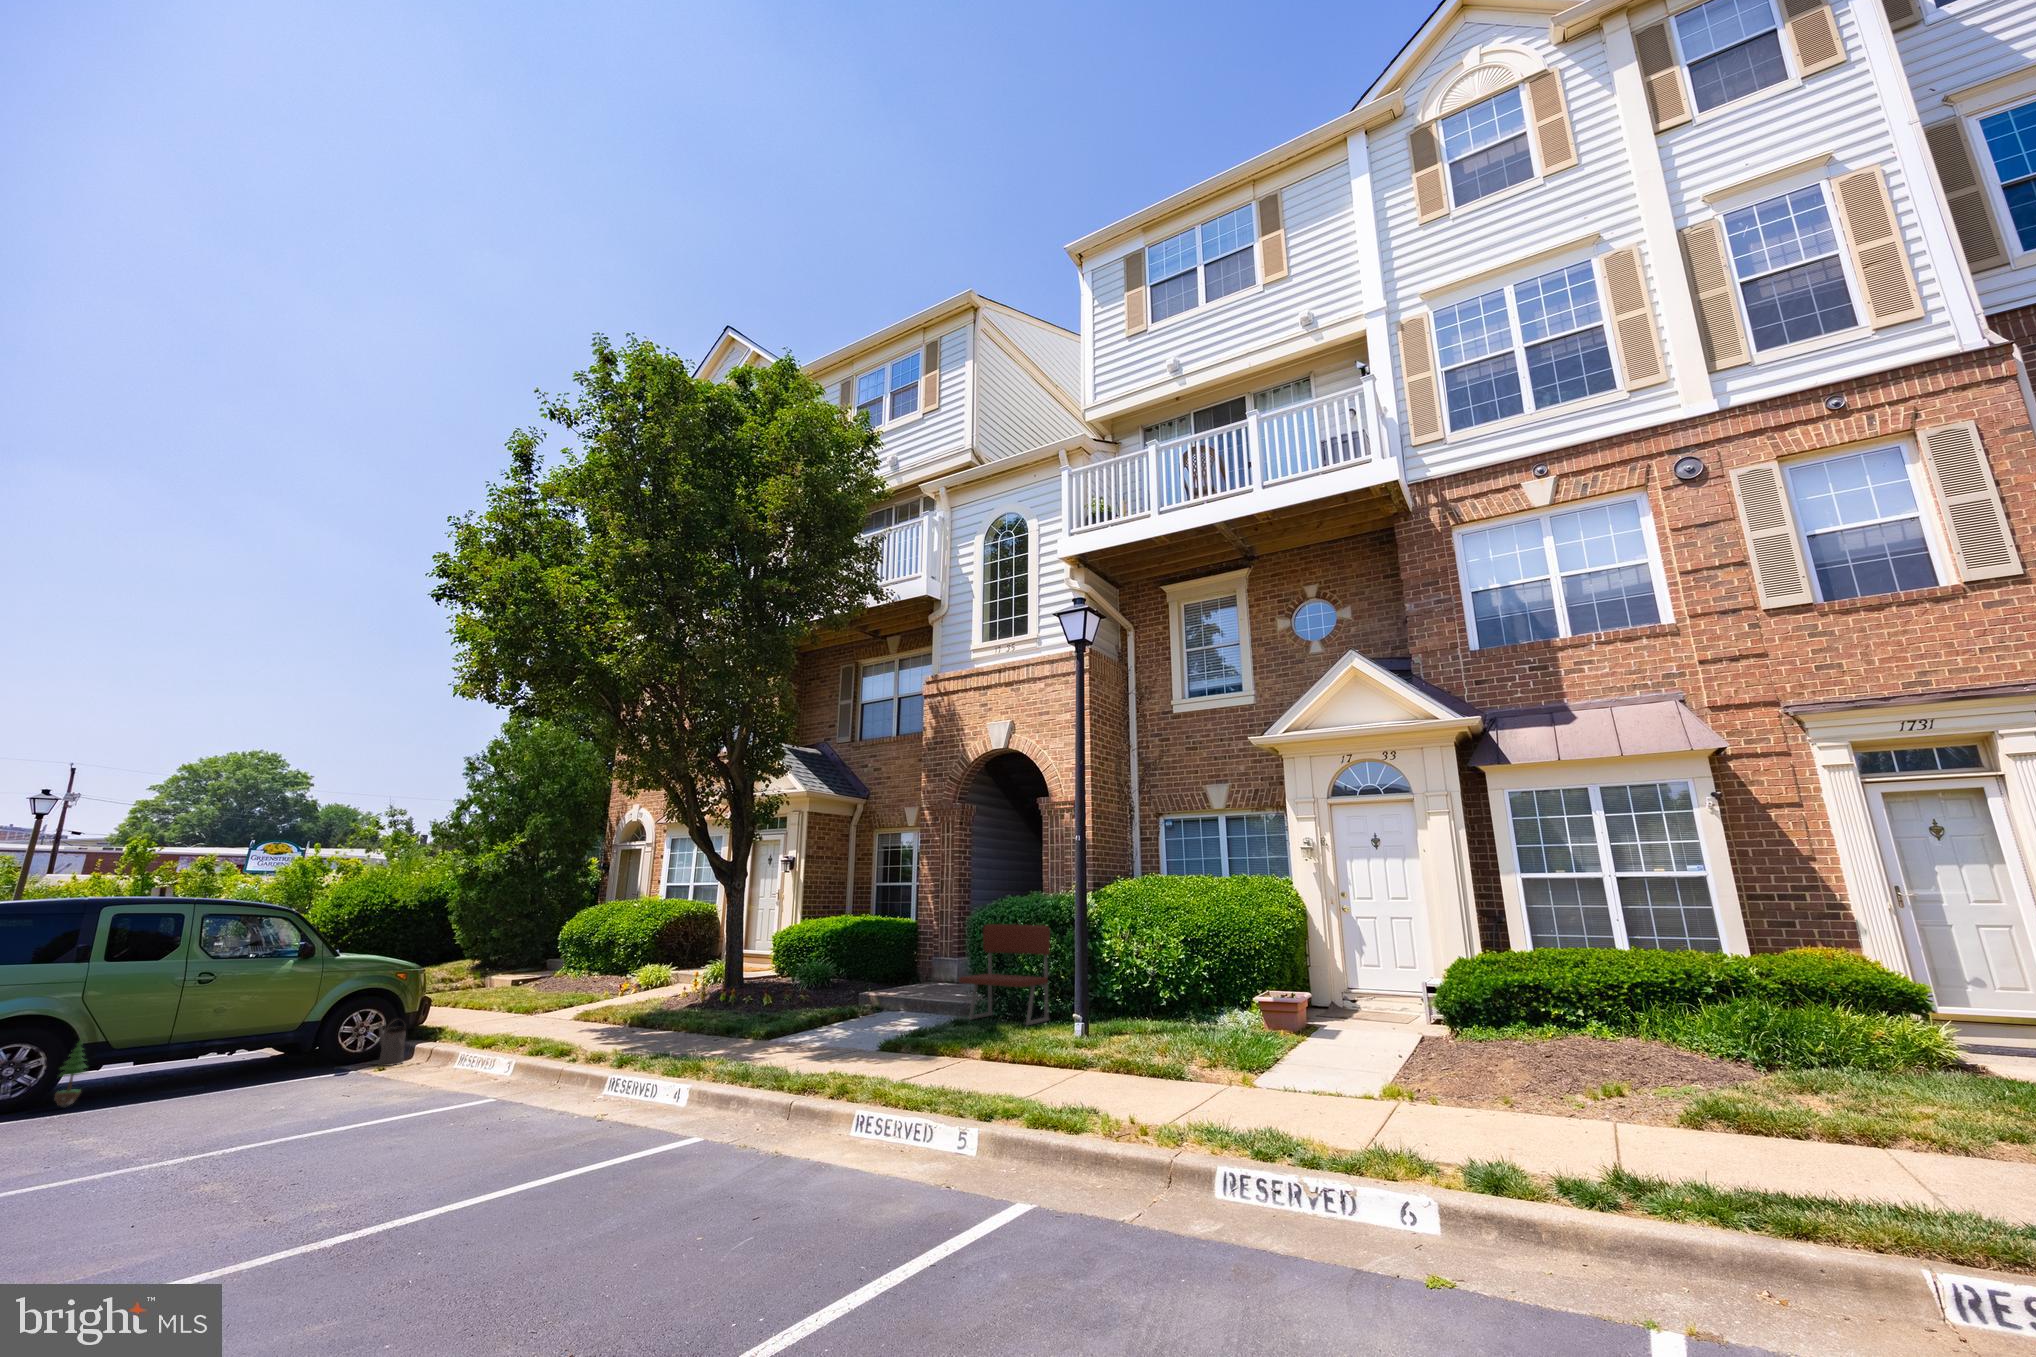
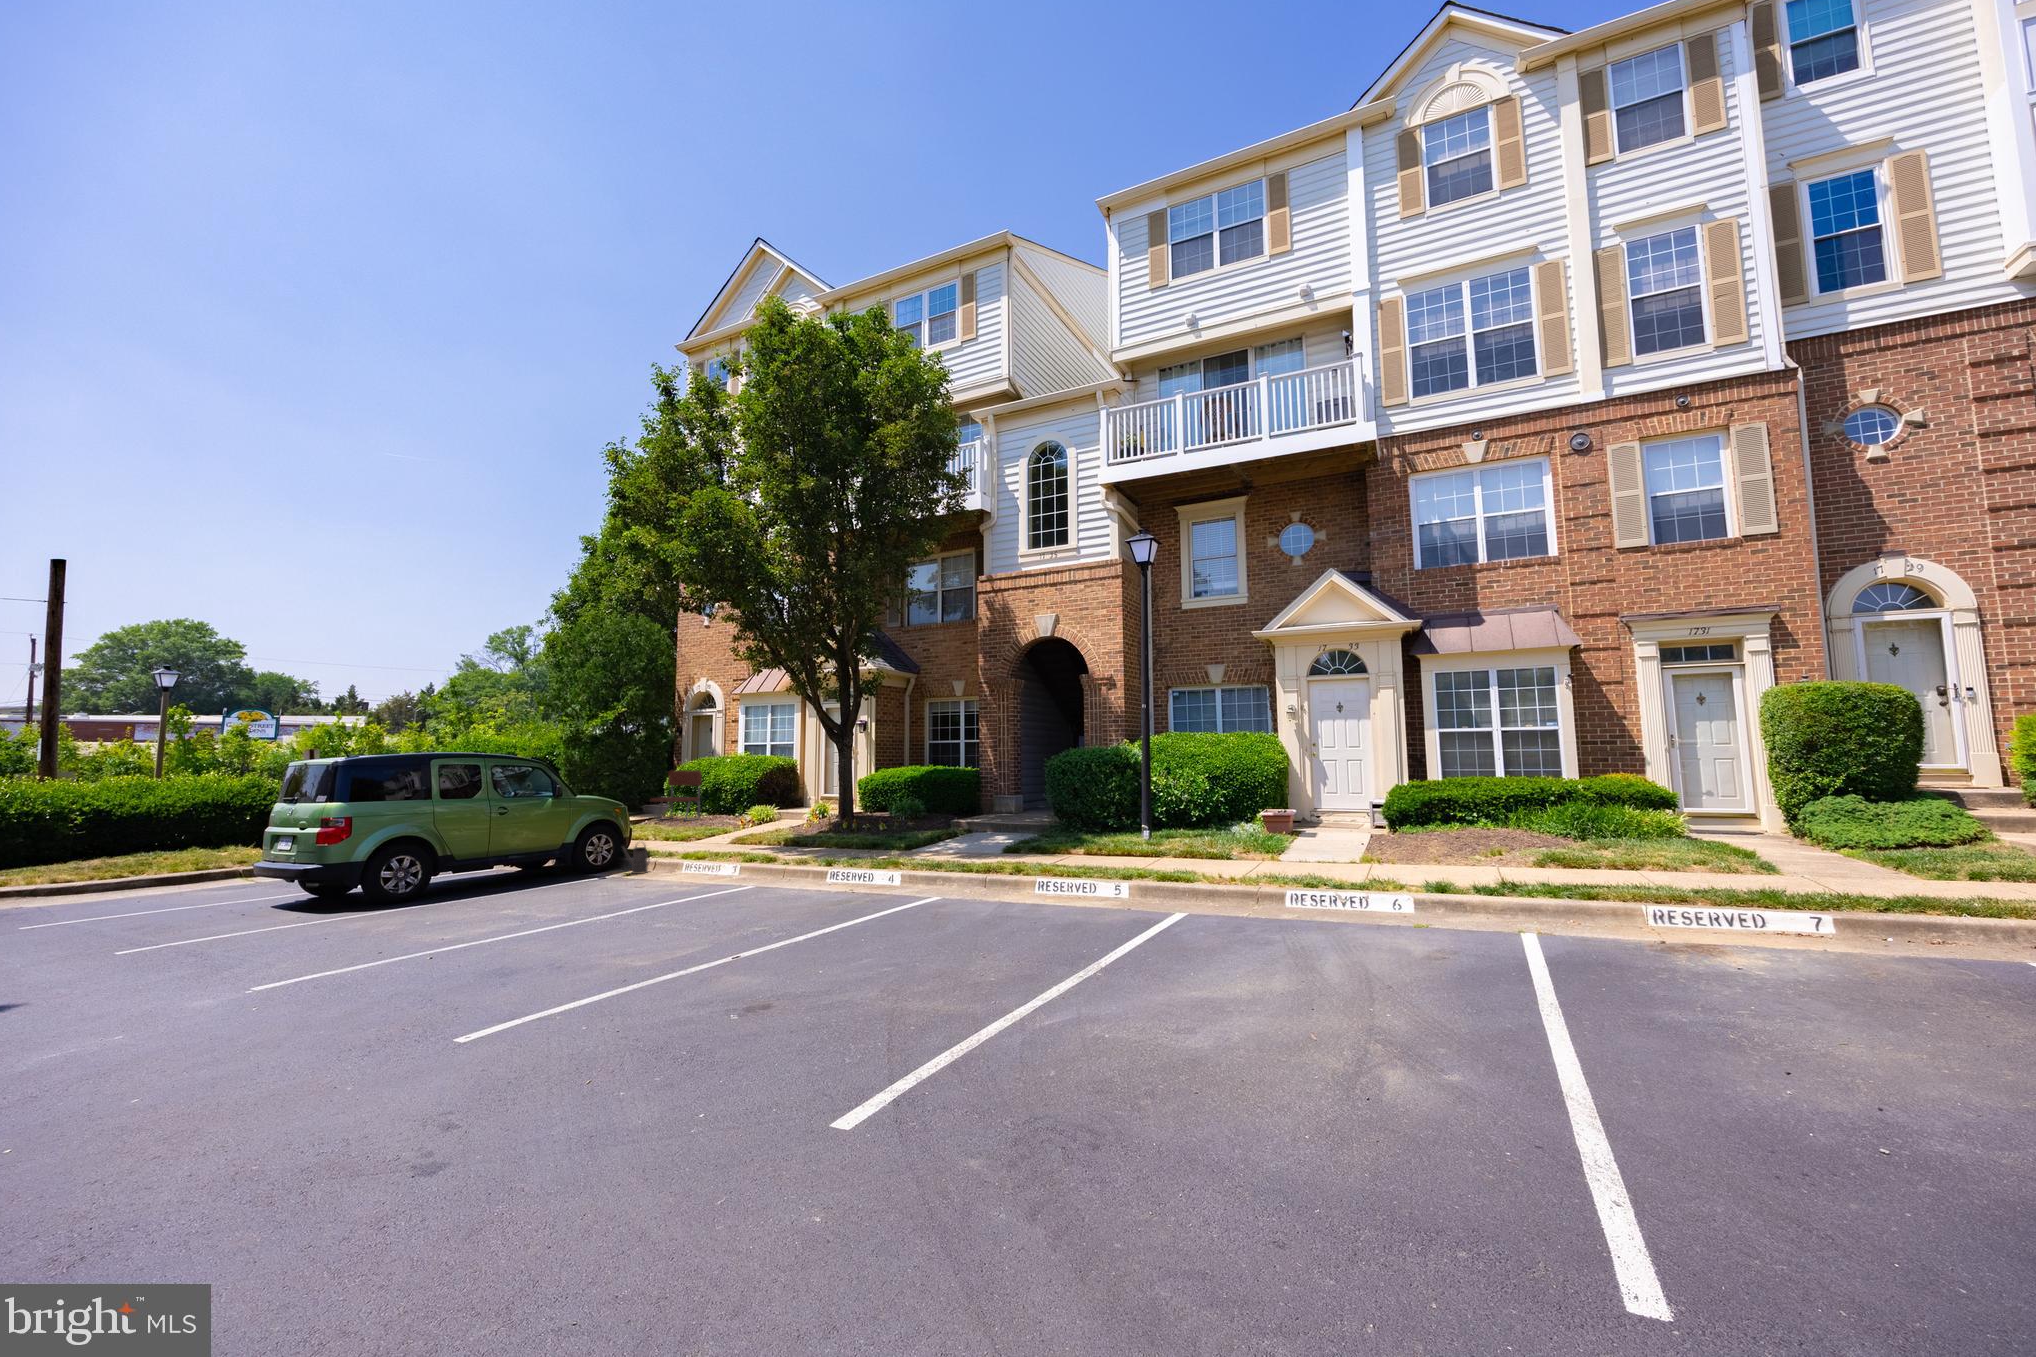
bench: present [959,924,1050,1025] -> present [650,770,702,821]
potted tree: present [55,1041,87,1107] -> none [455,853,474,899]

